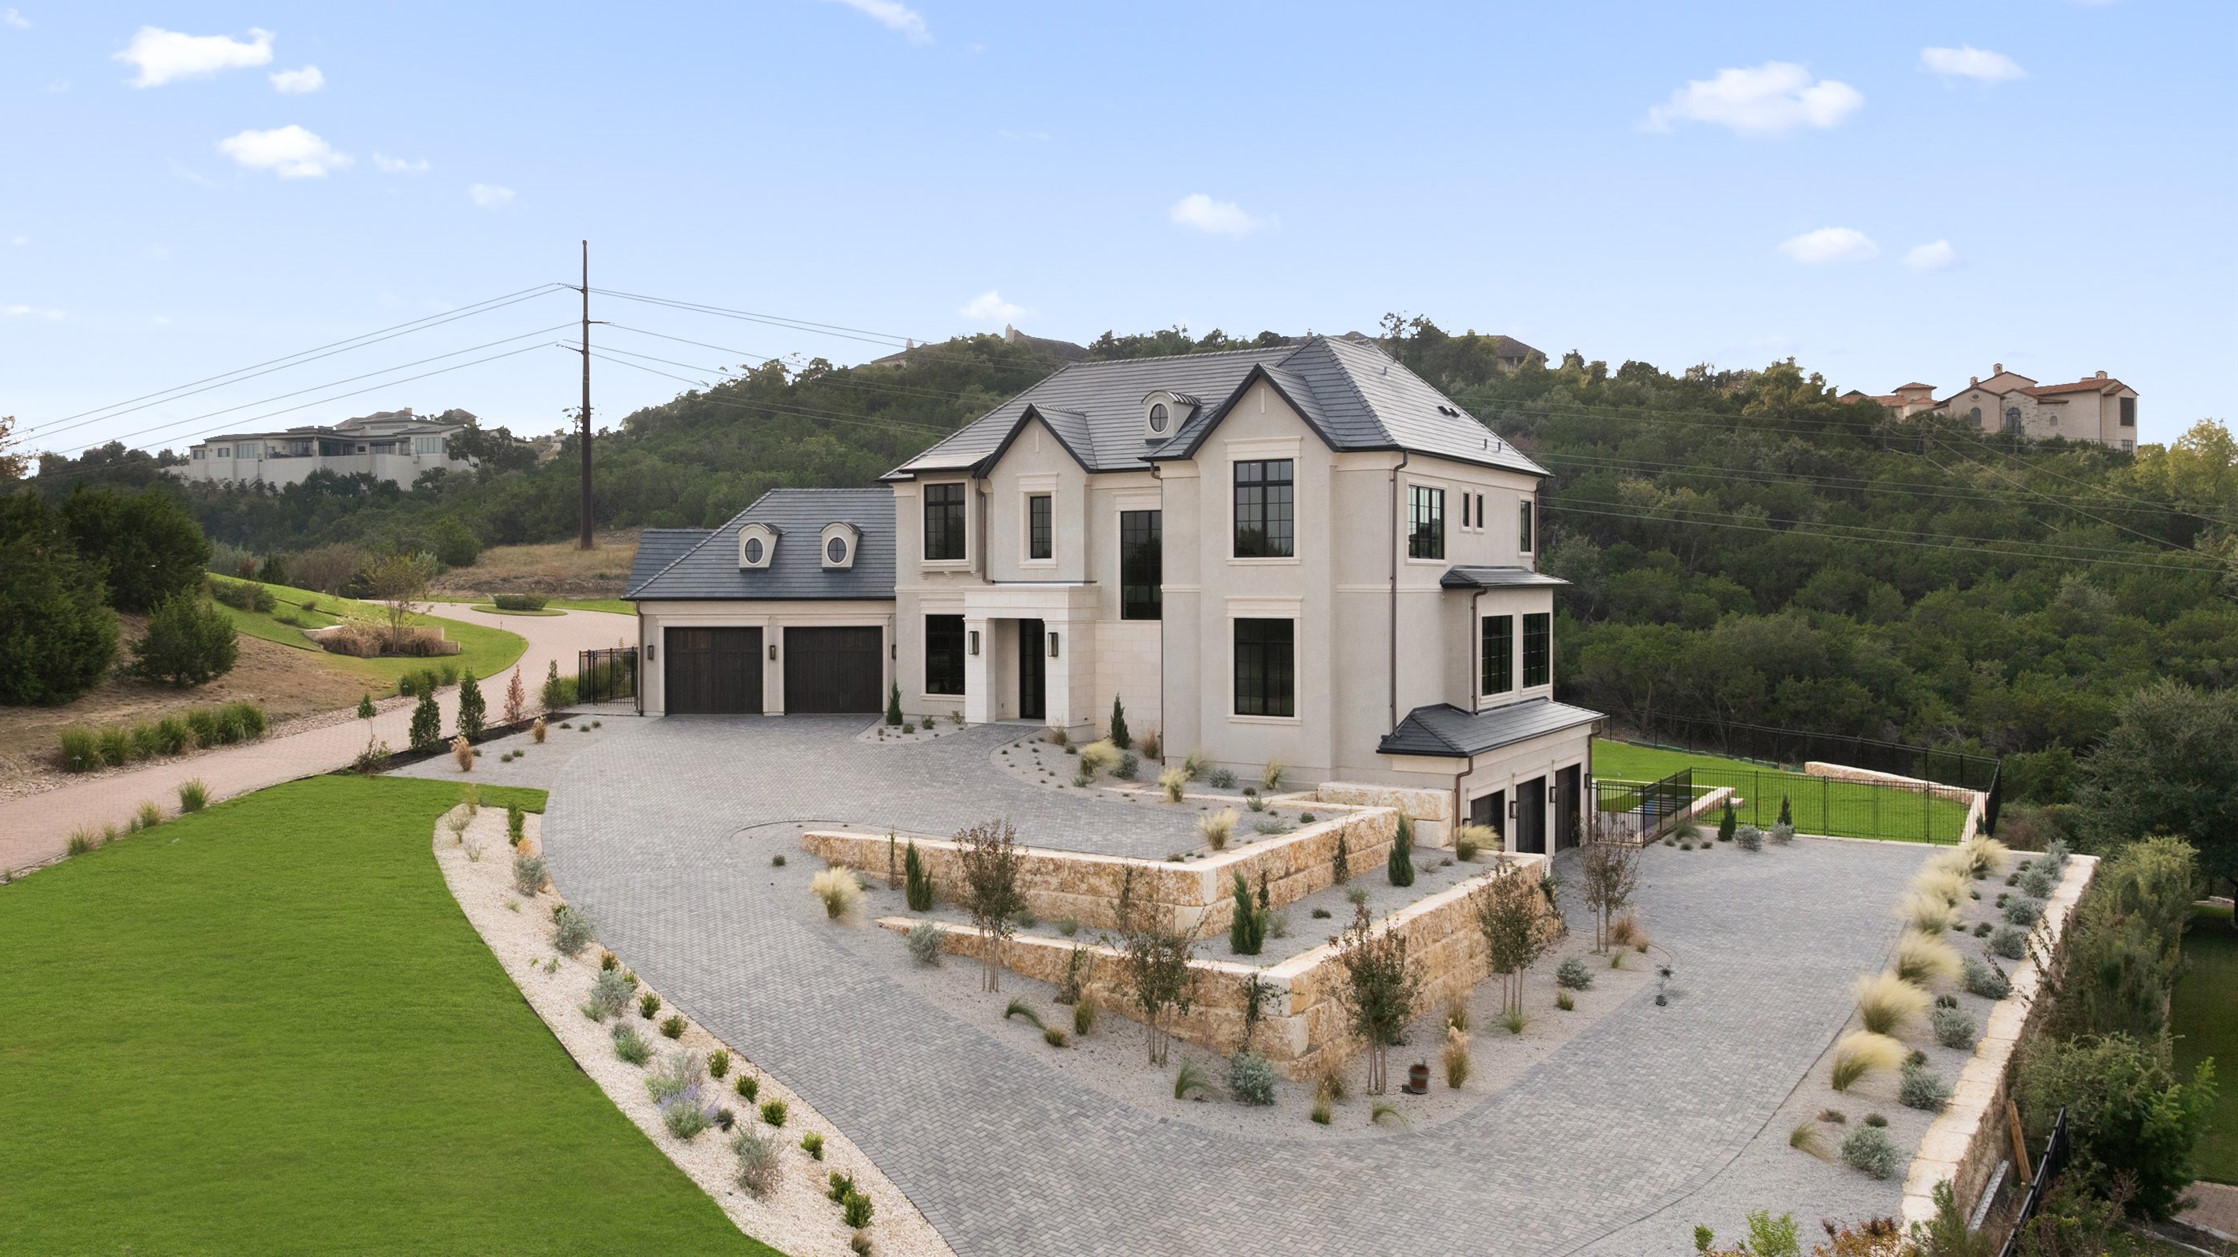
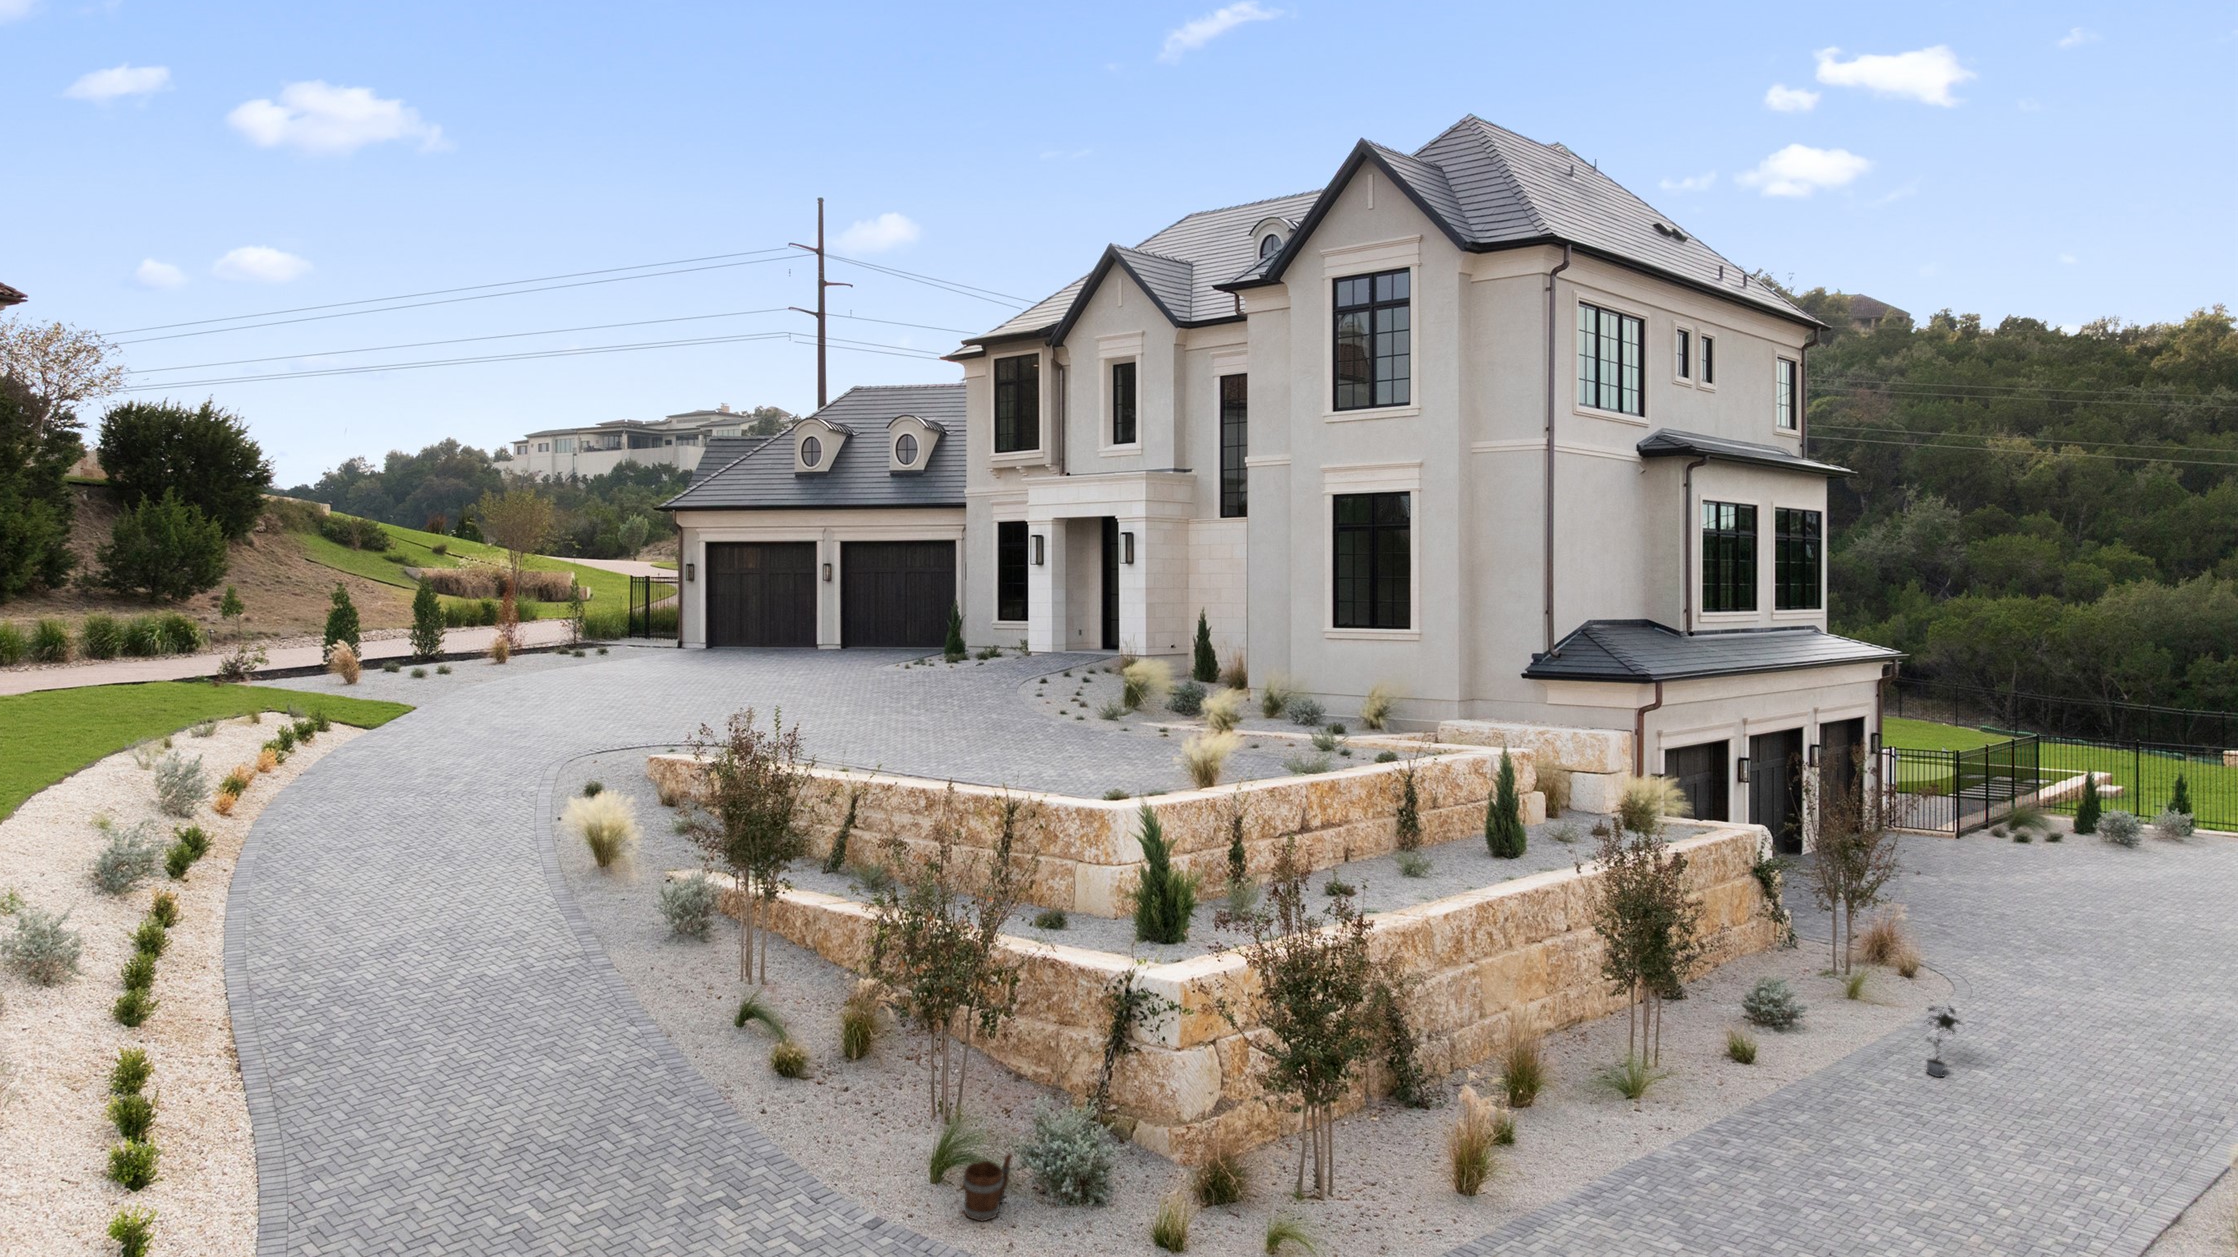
bucket: present [1408,1060,1430,1094] -> present [963,1154,1012,1221]

